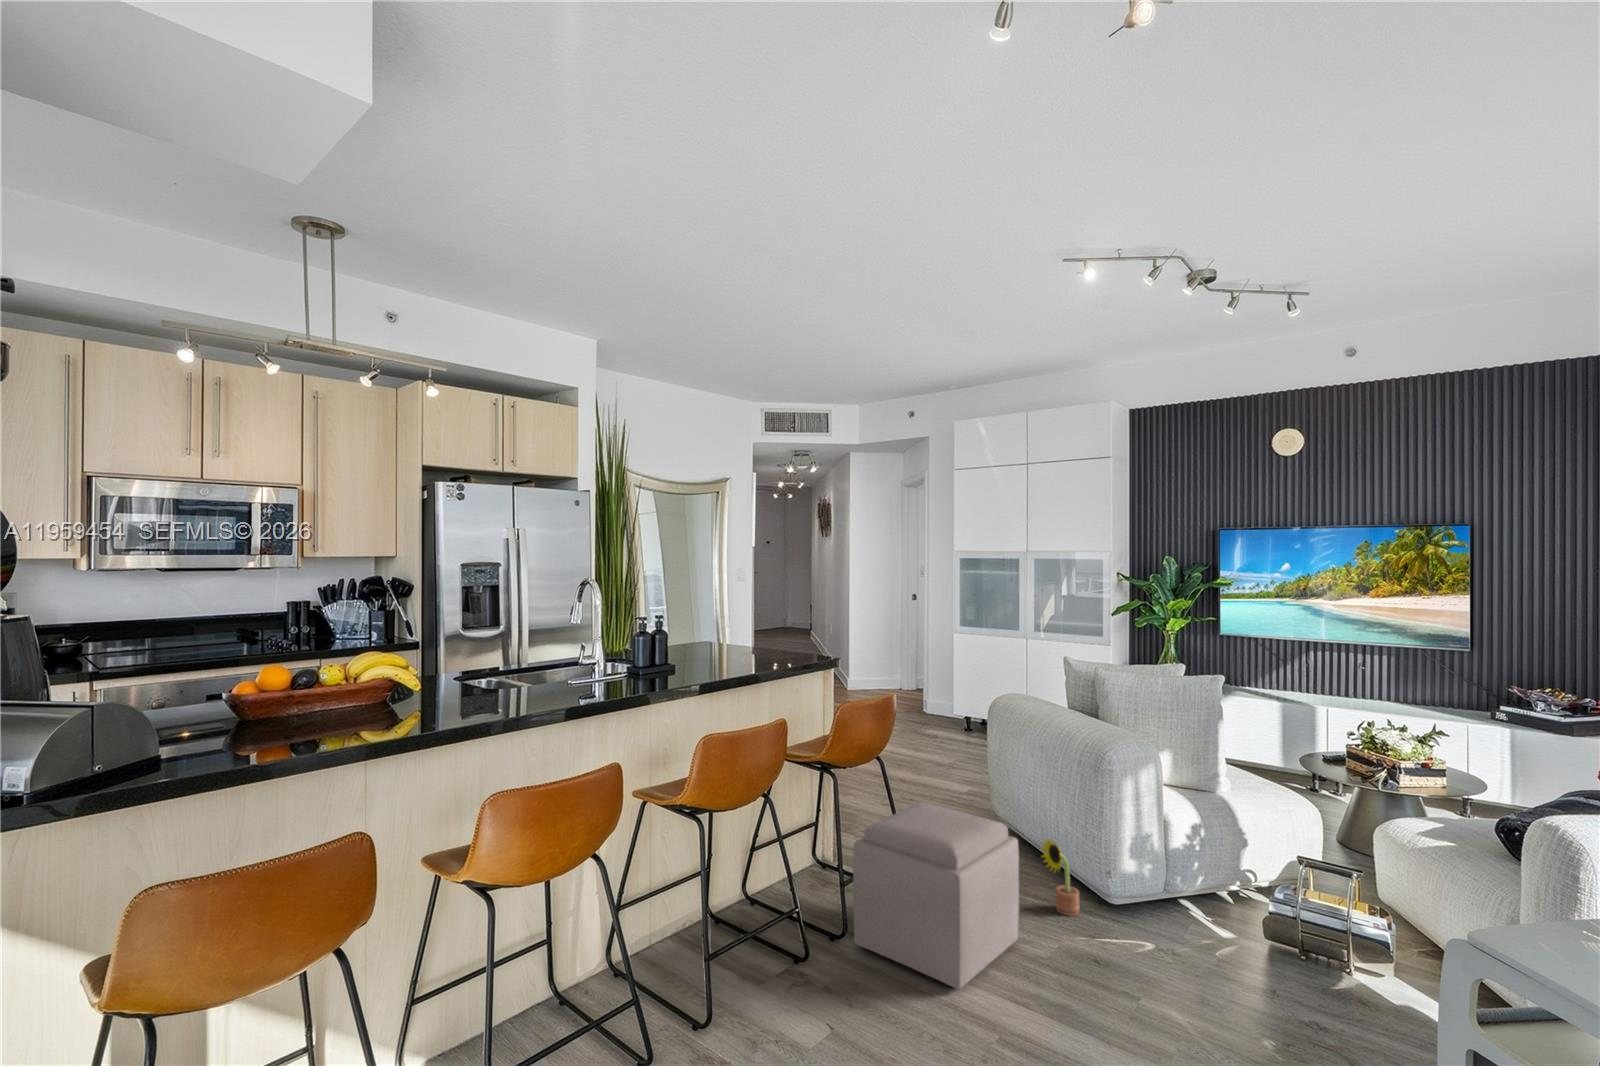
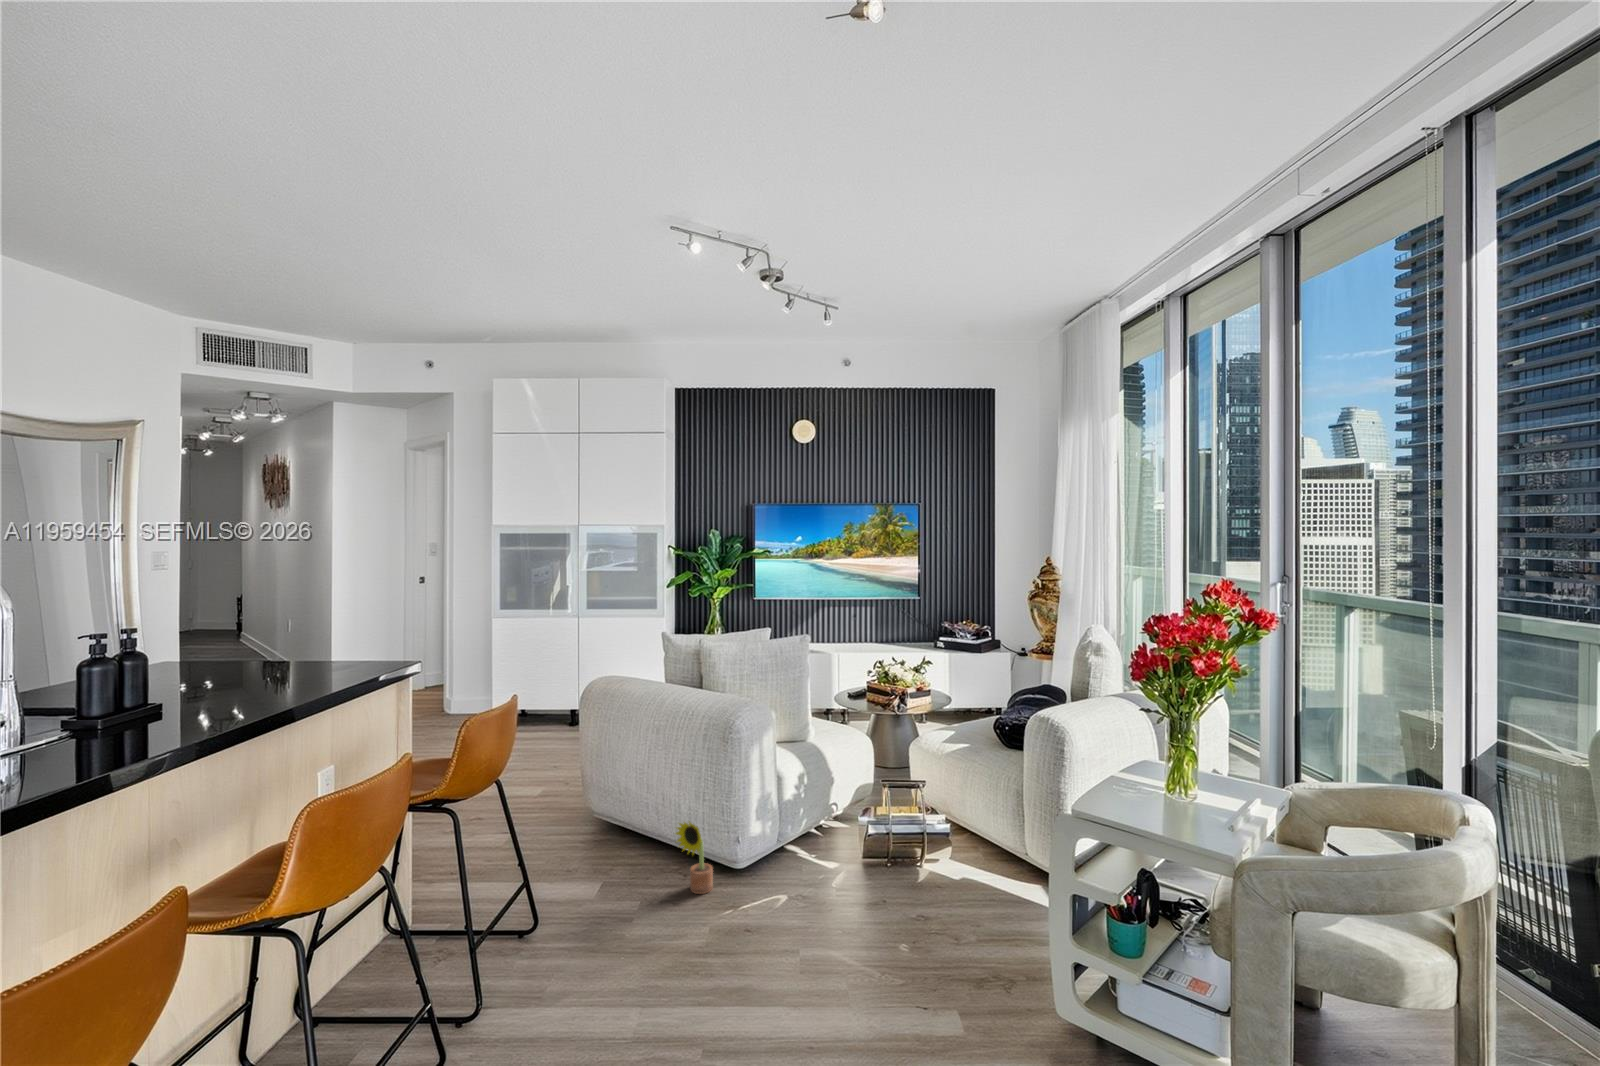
ottoman: present [853,802,1019,989] -> none [491,819,674,1025]

